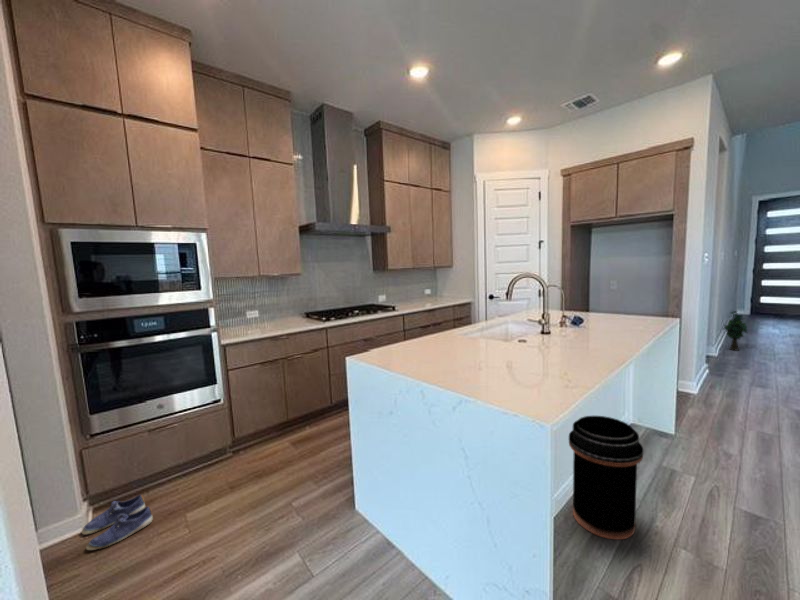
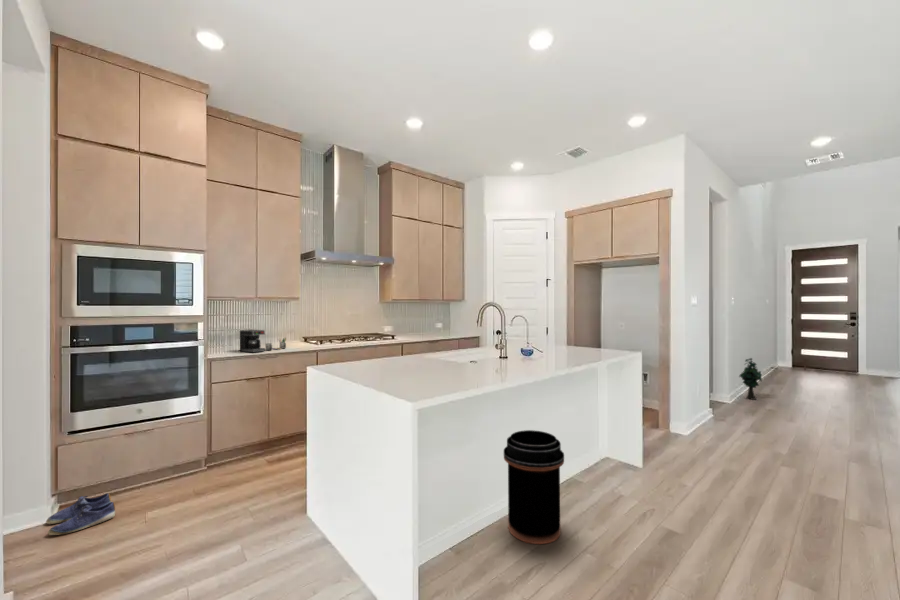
coffee maker: none [248,309,295,334] -> present [240,330,286,352]

